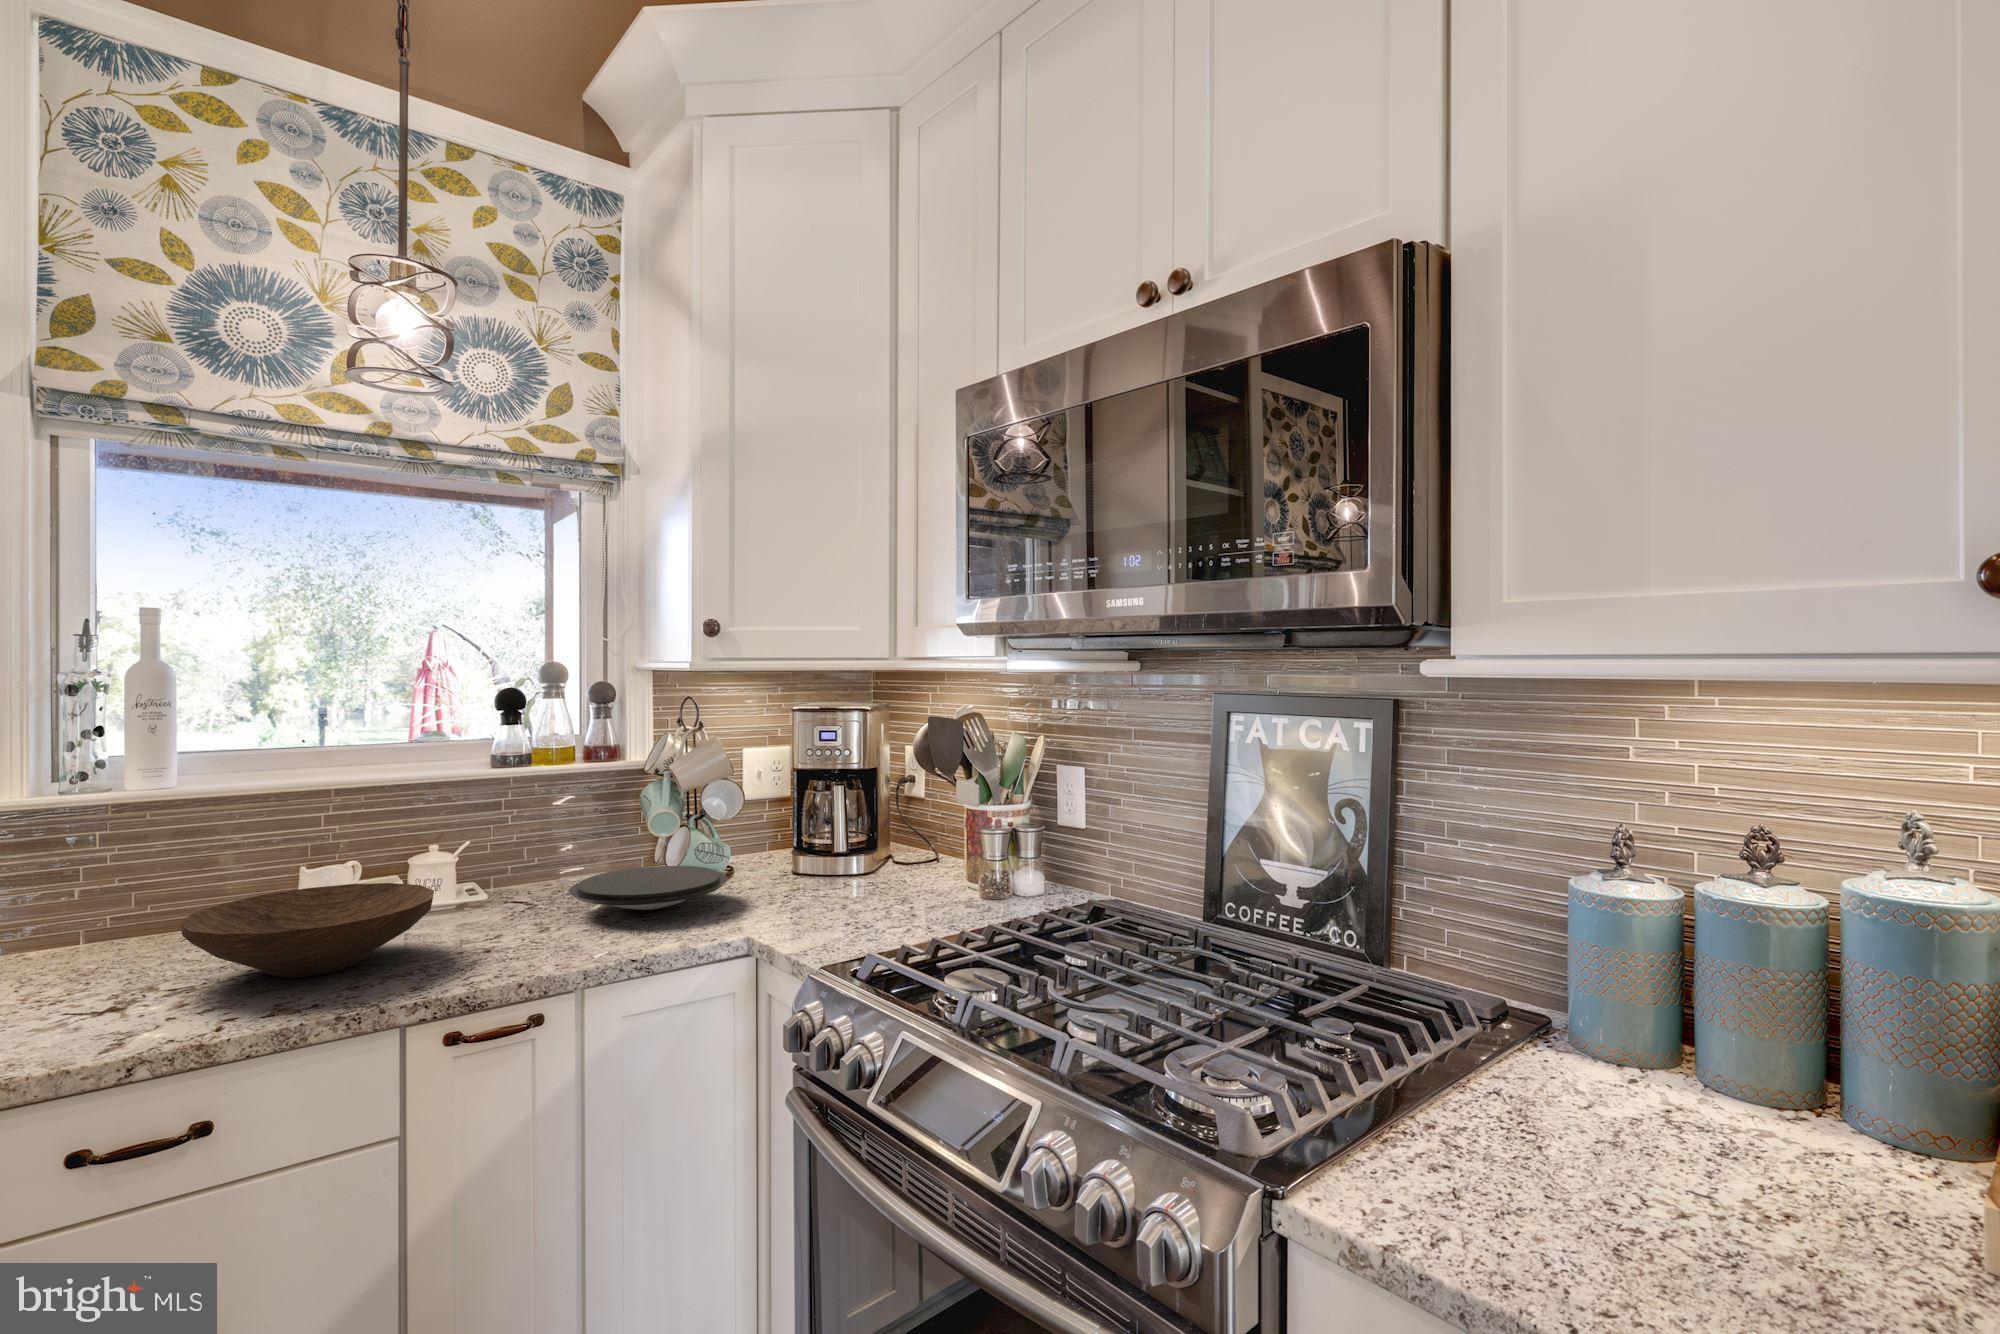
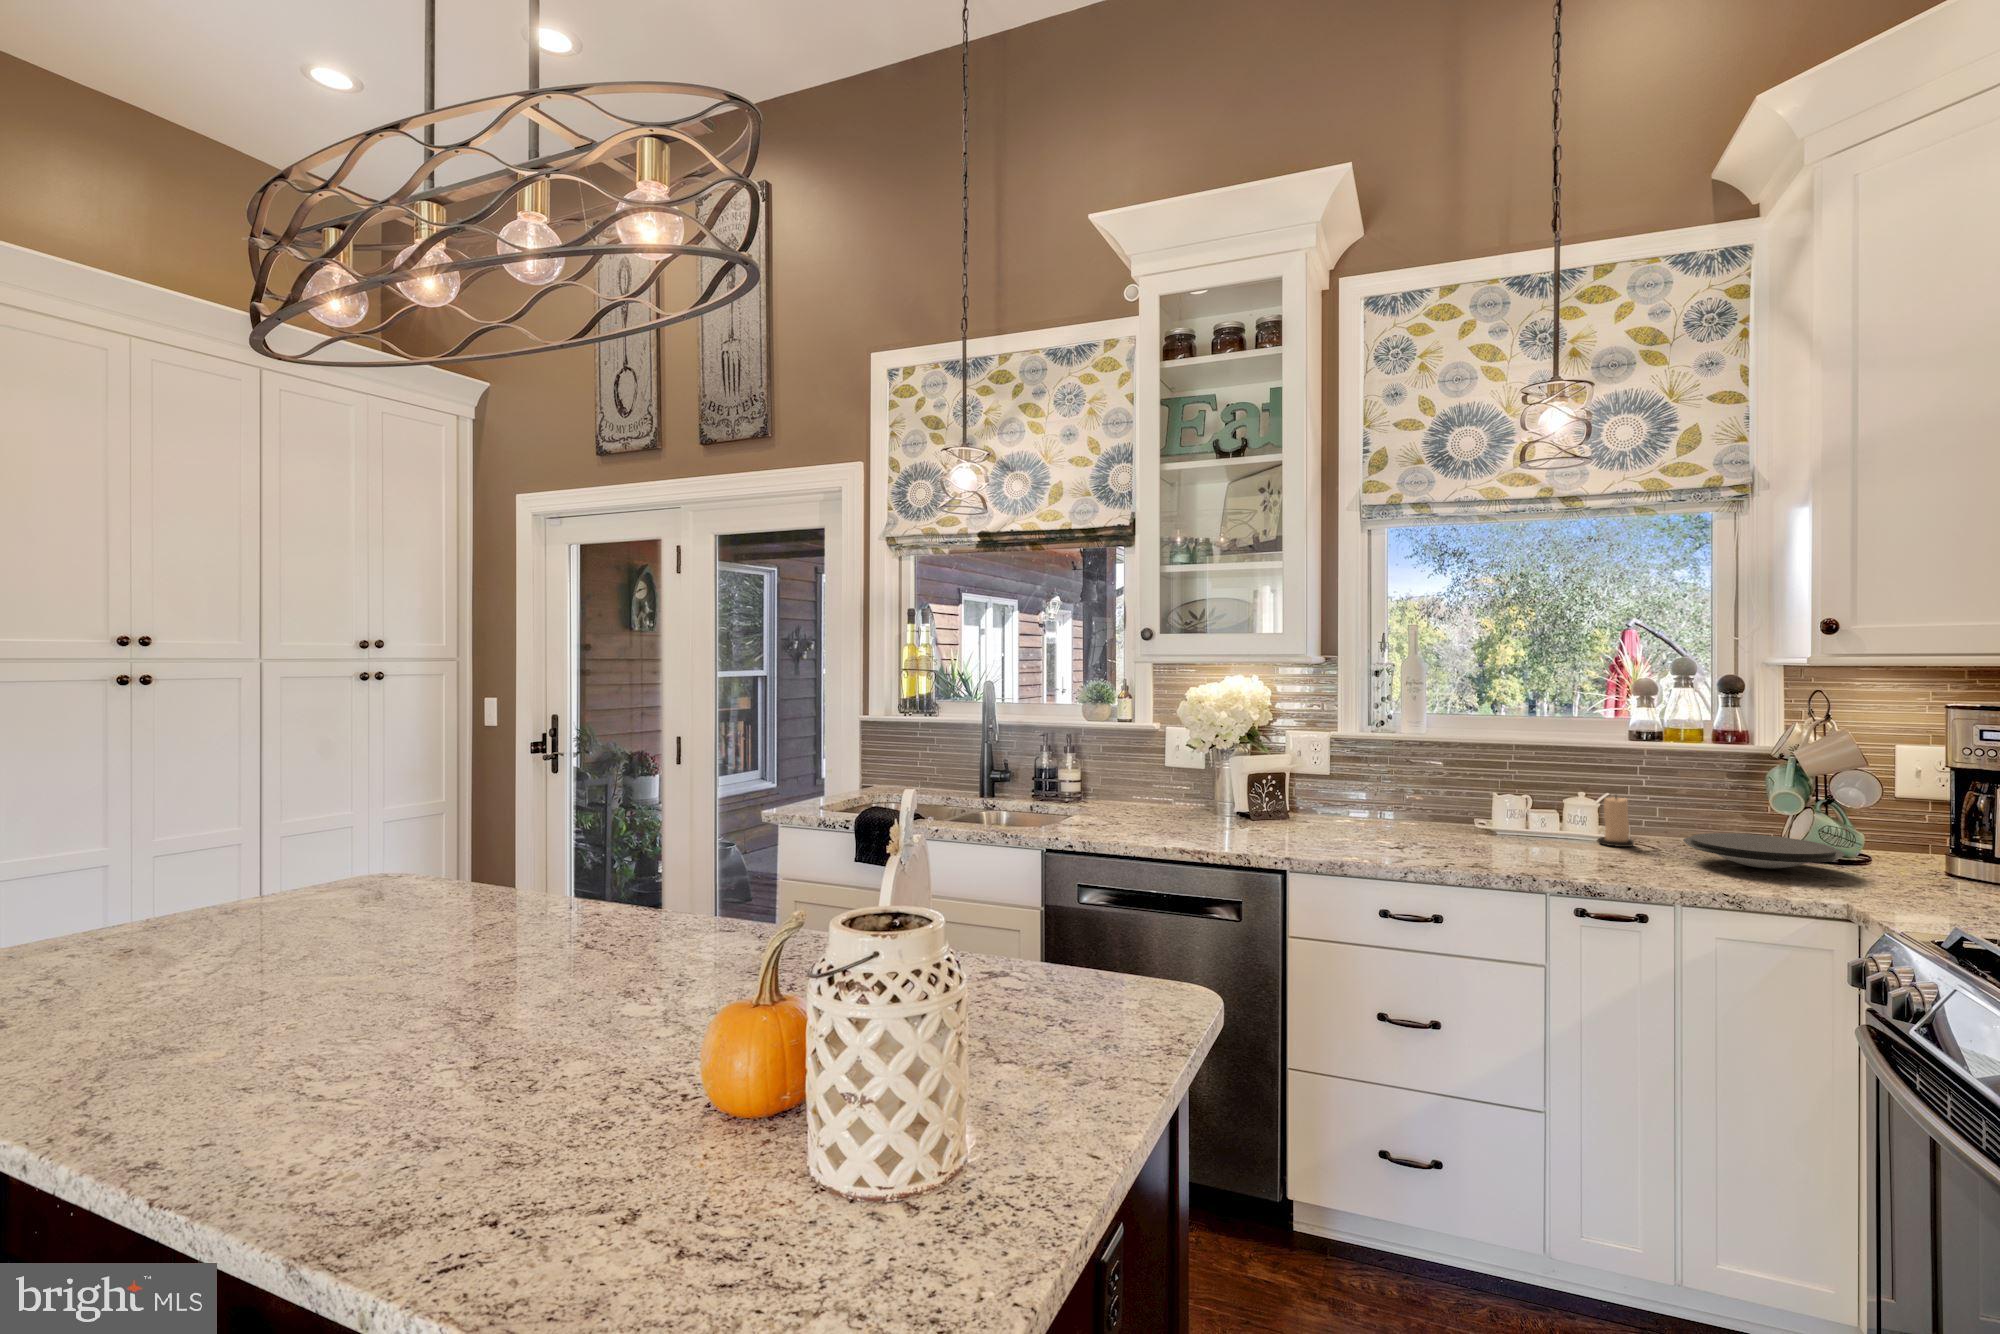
candle: none [460,843,504,915] -> present [1599,796,1634,847]
wooden bowl: present [180,883,434,978] -> none [1428,804,1574,856]

